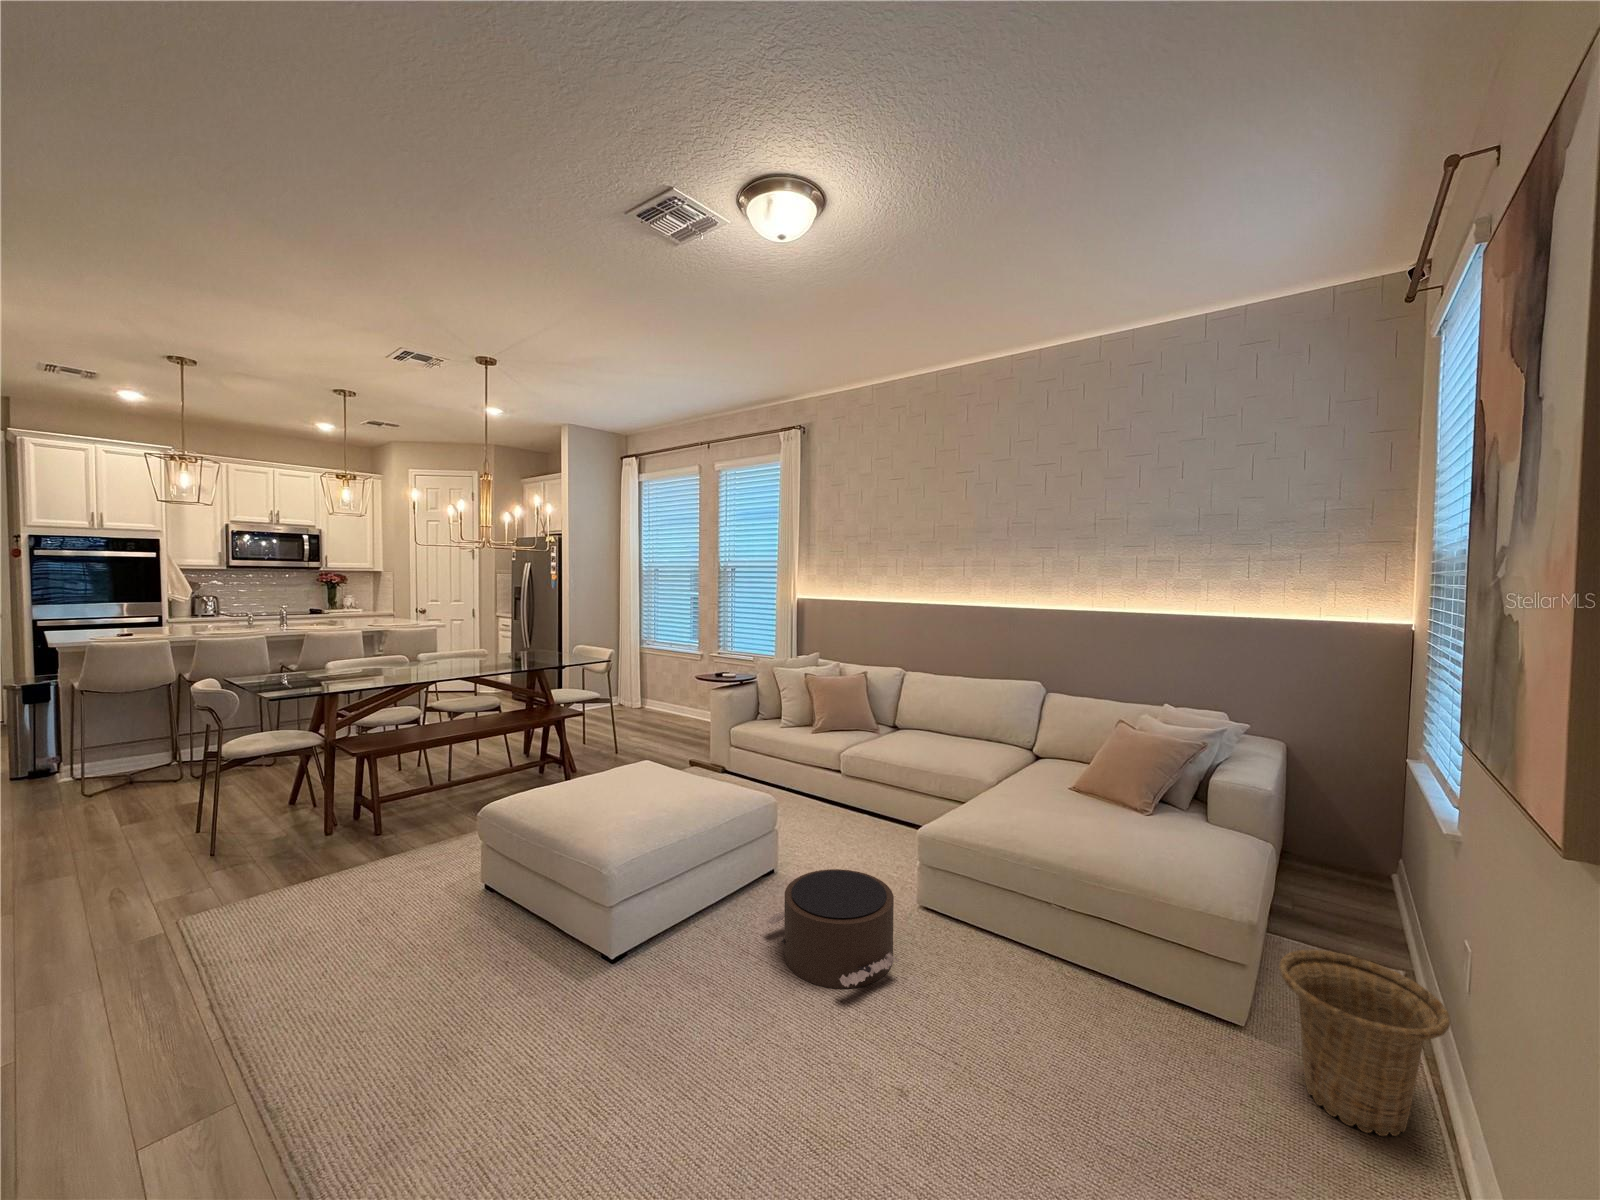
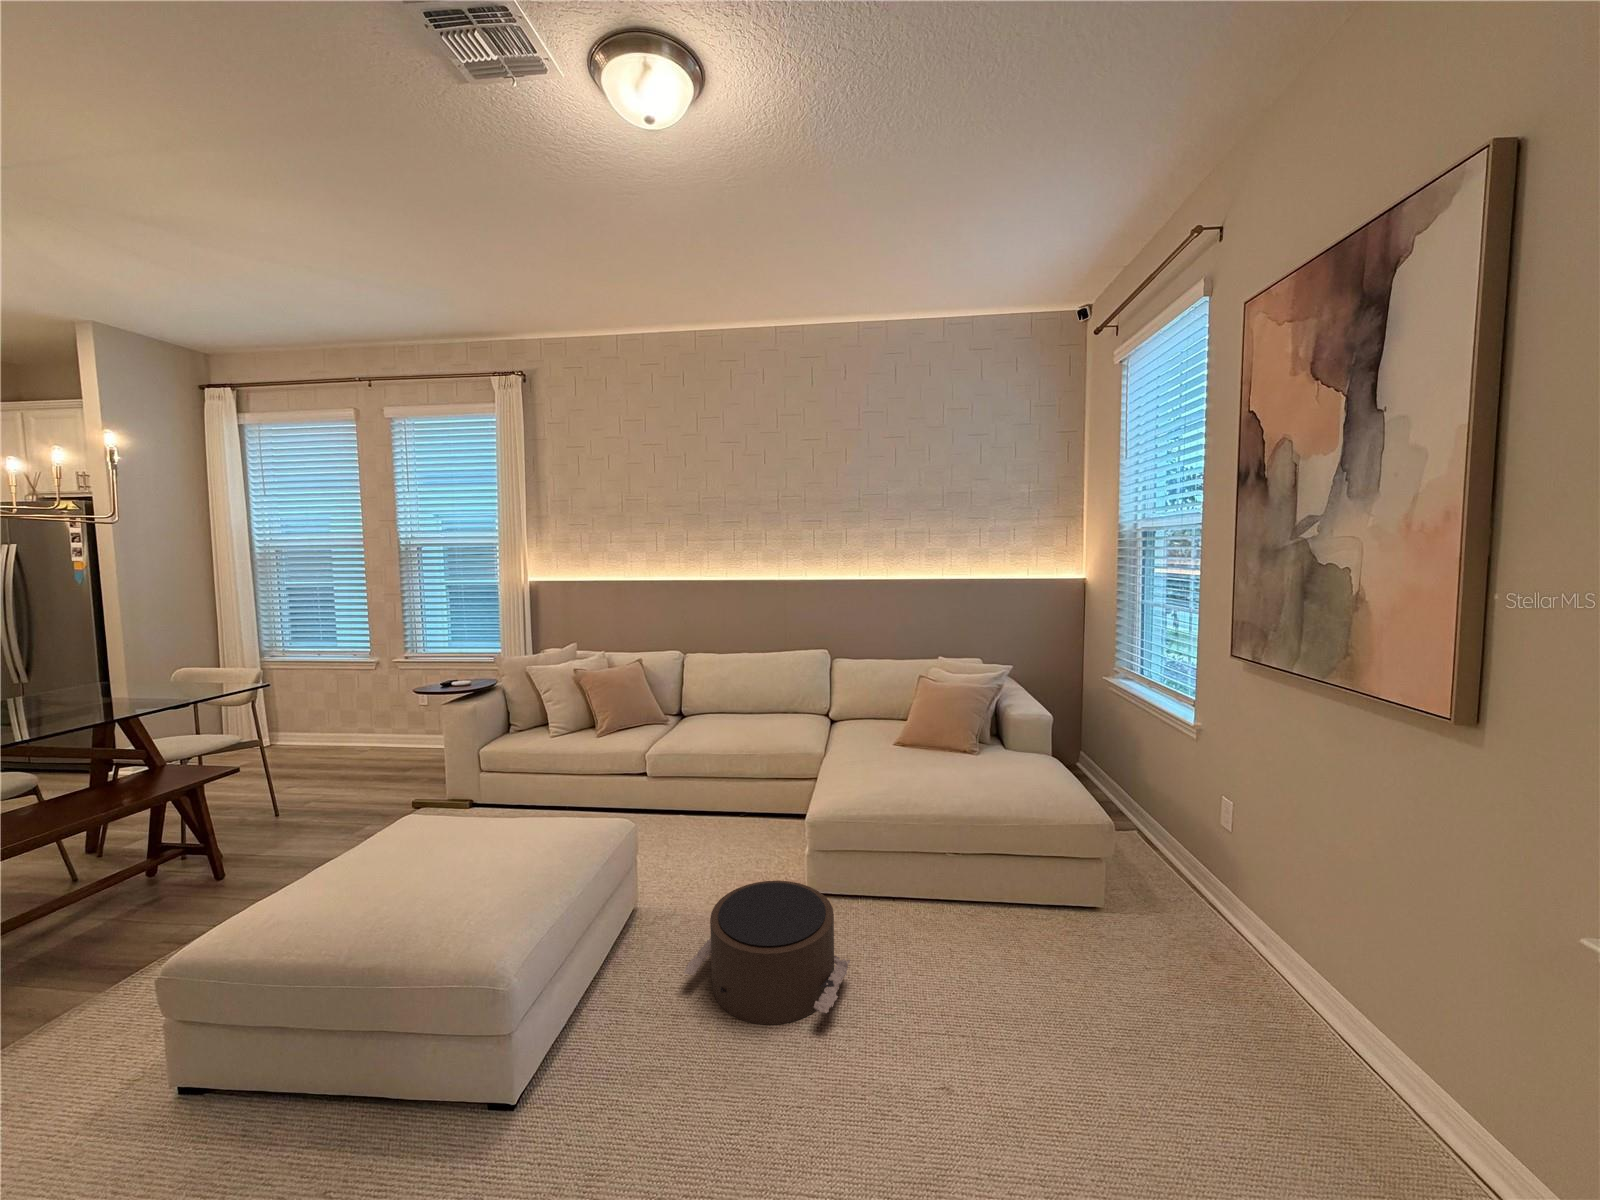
basket: present [1279,950,1450,1136] -> none [1139,830,1254,957]

